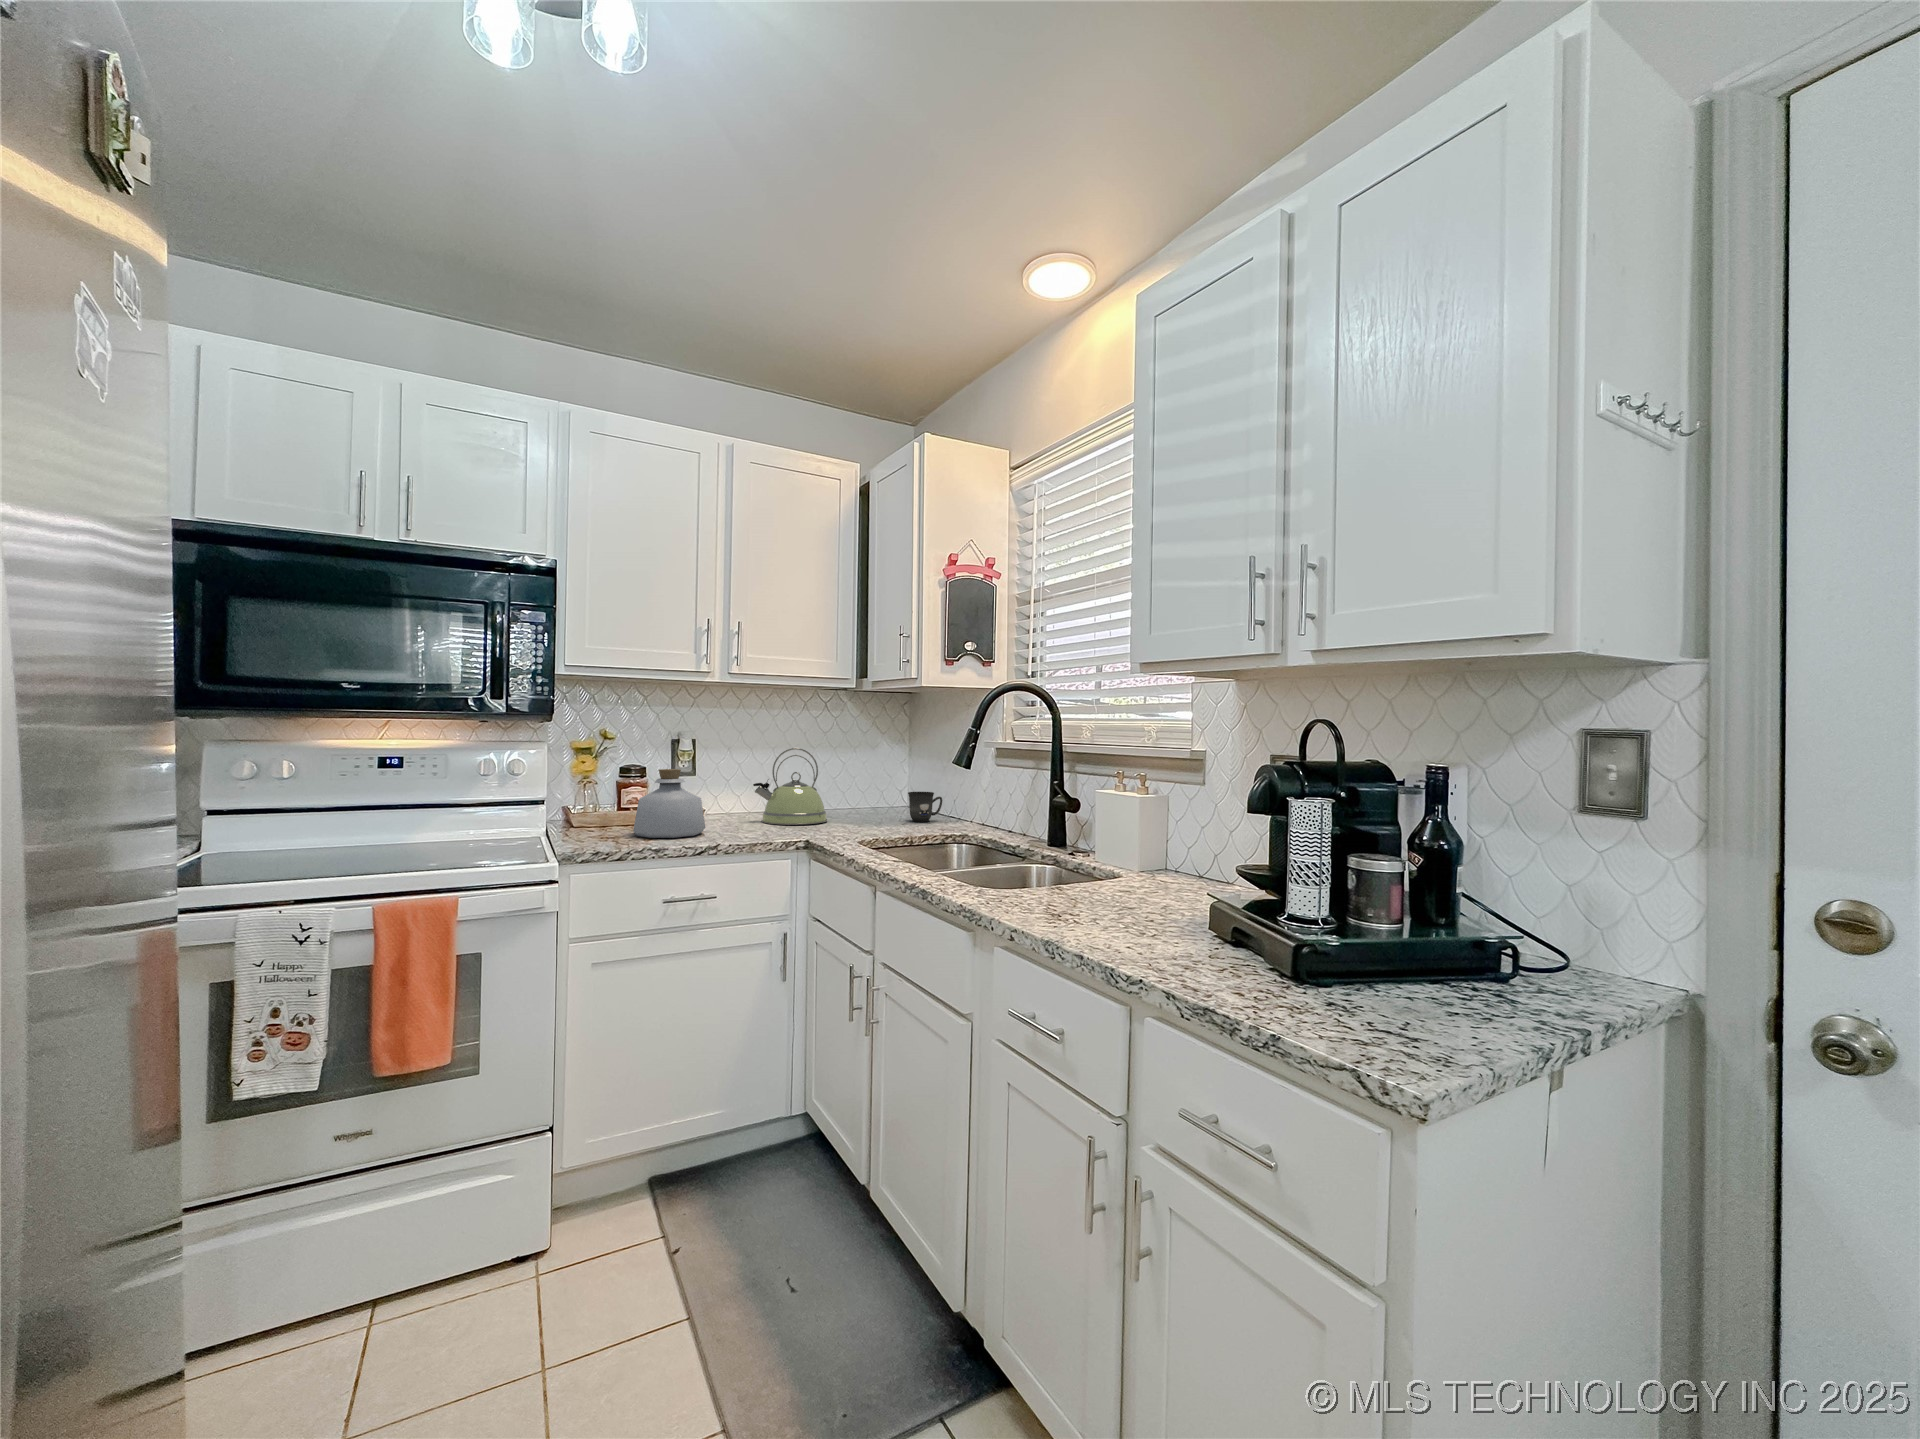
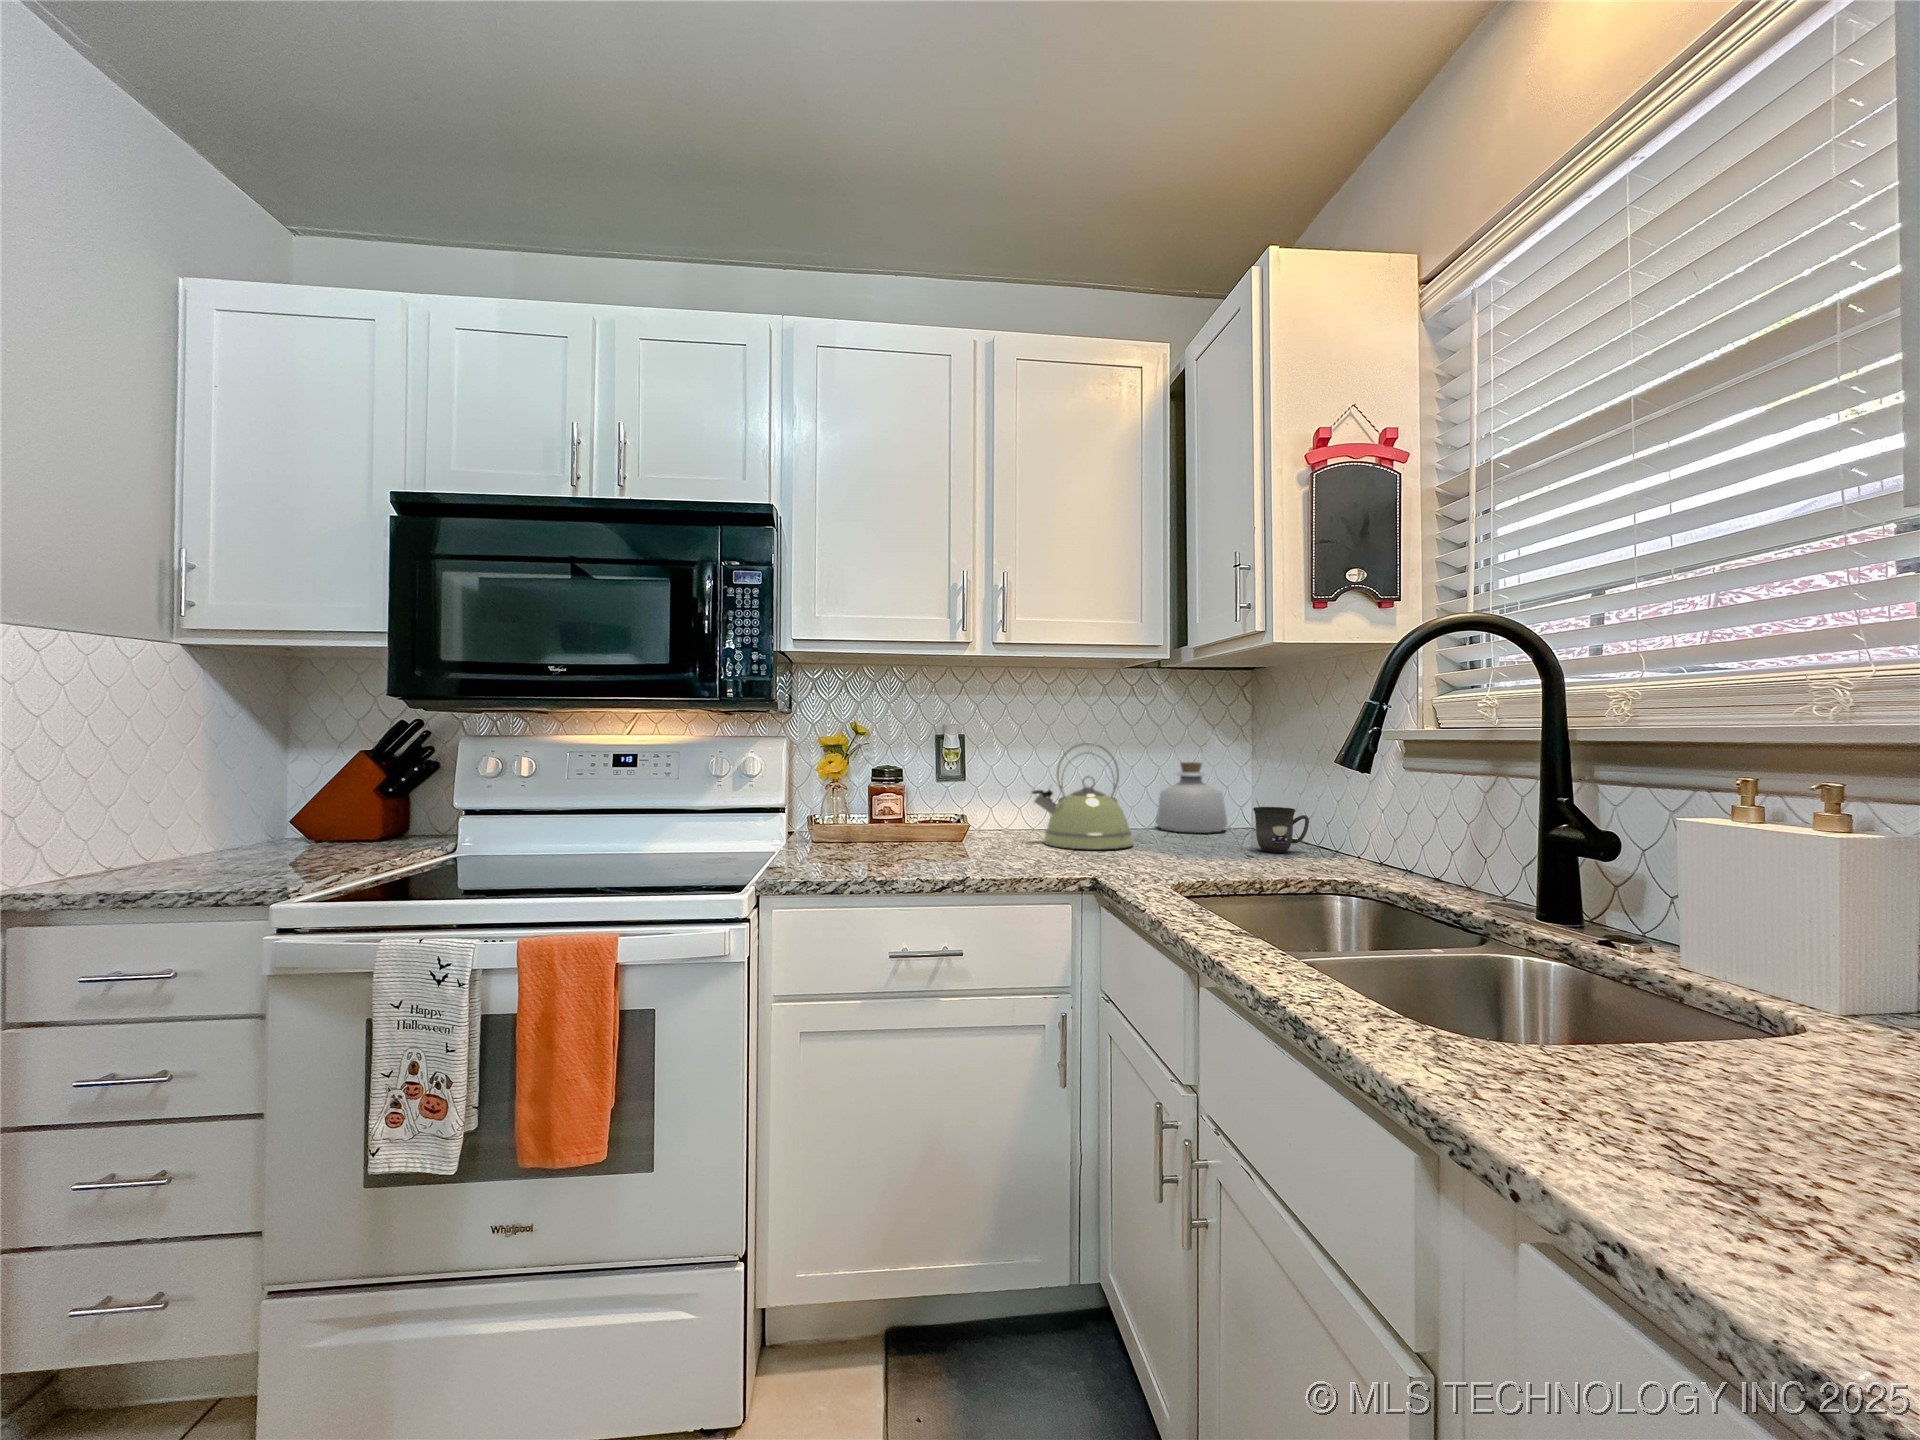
bottle: present [633,769,705,838] -> present [1156,762,1228,833]

